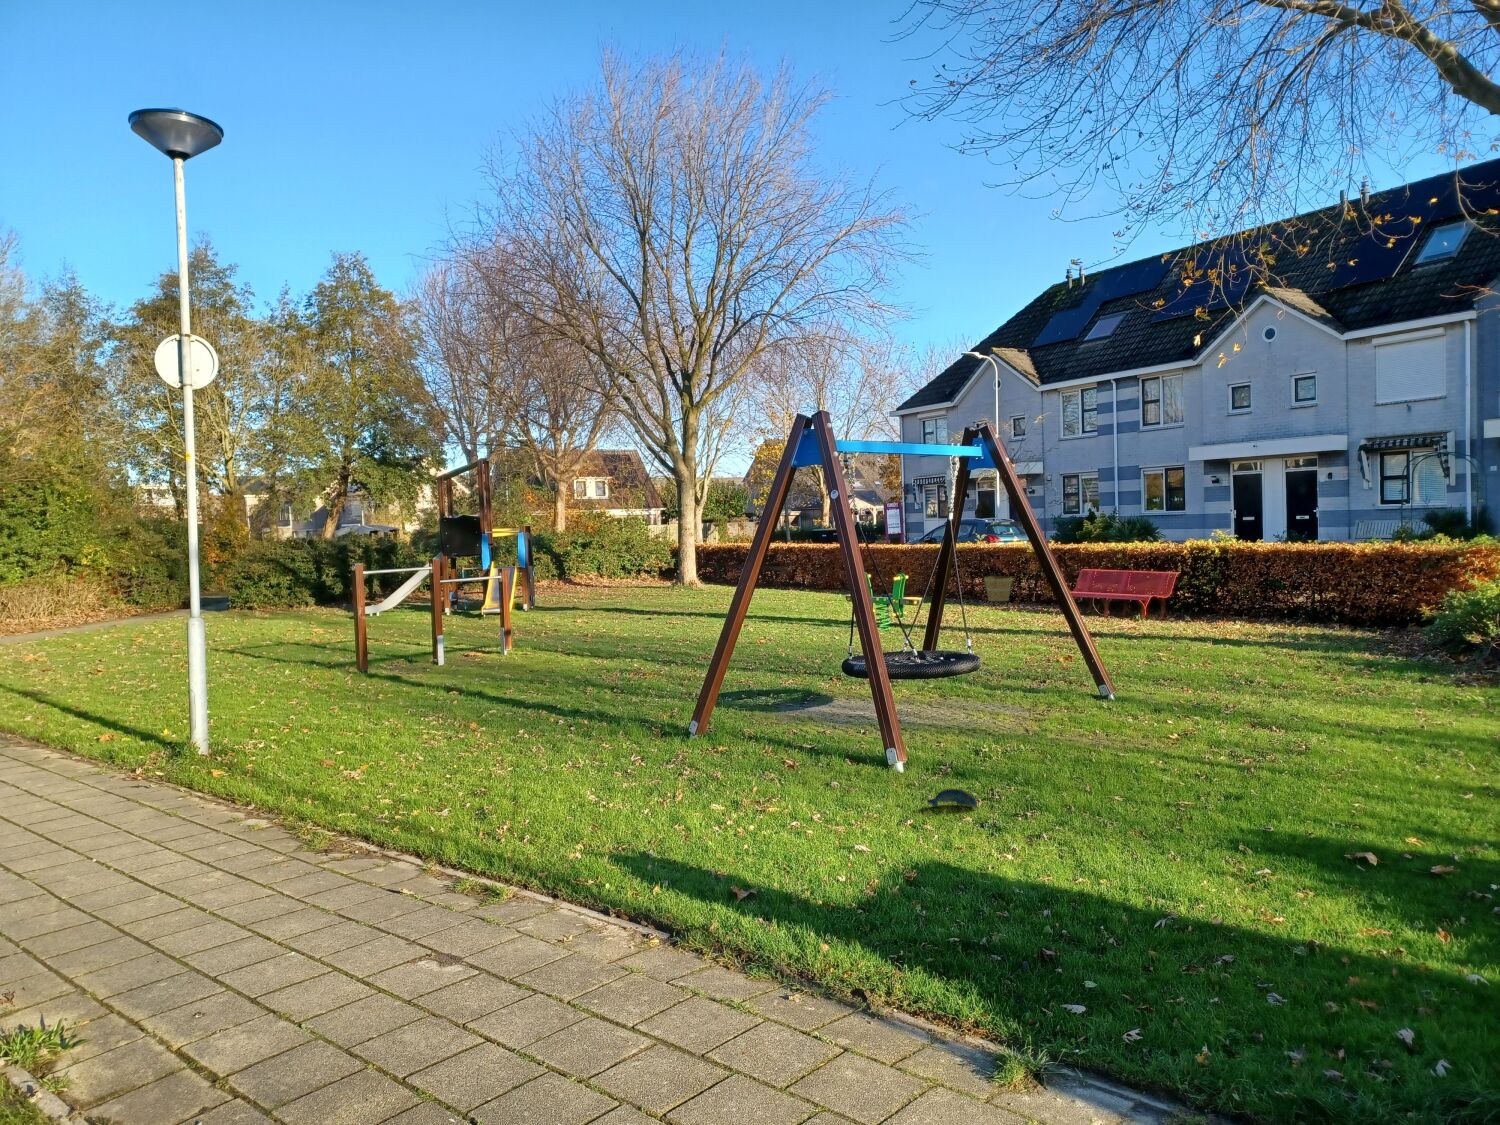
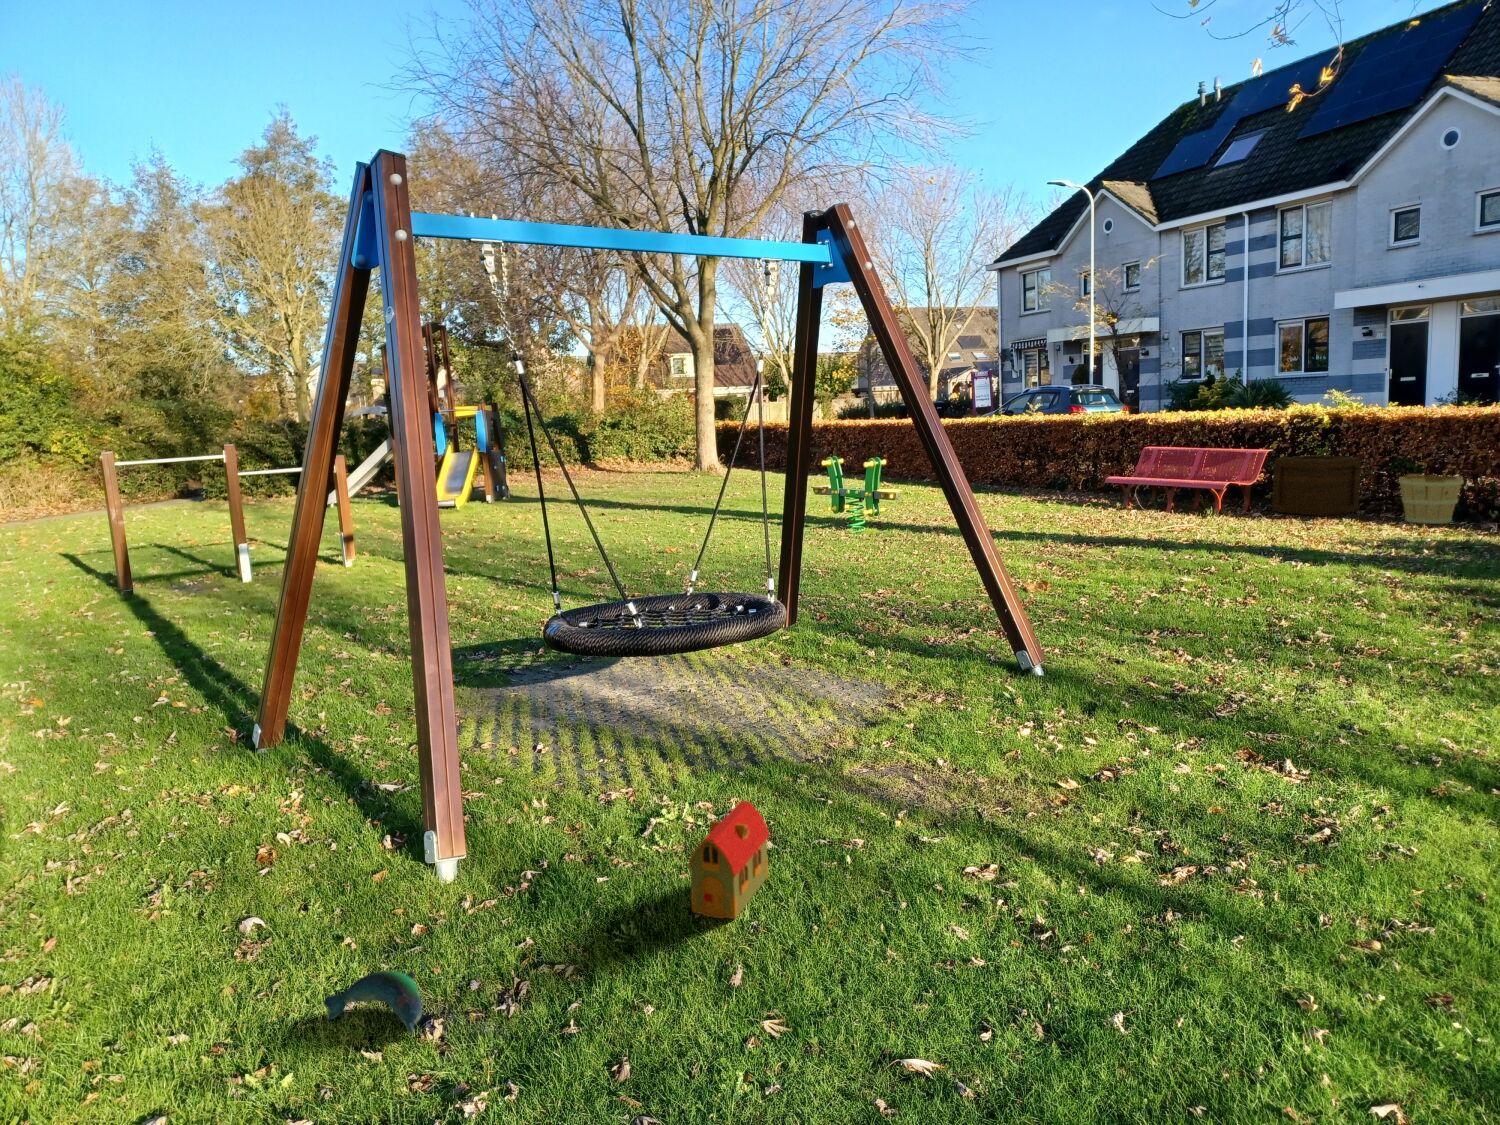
wooden bucket: present [984,576,1013,602] -> present [1399,474,1464,524]
wooden crate: none [1185,576,1245,620] -> present [1272,455,1361,517]
toy house: none [1043,731,1070,779] -> present [688,801,769,919]

